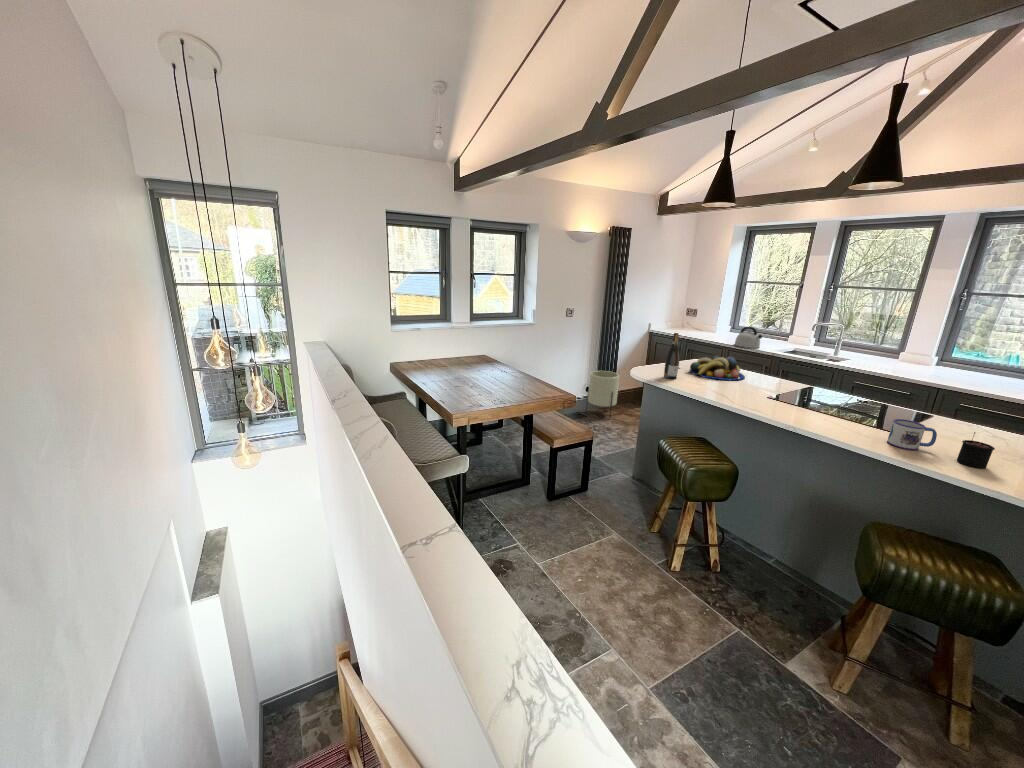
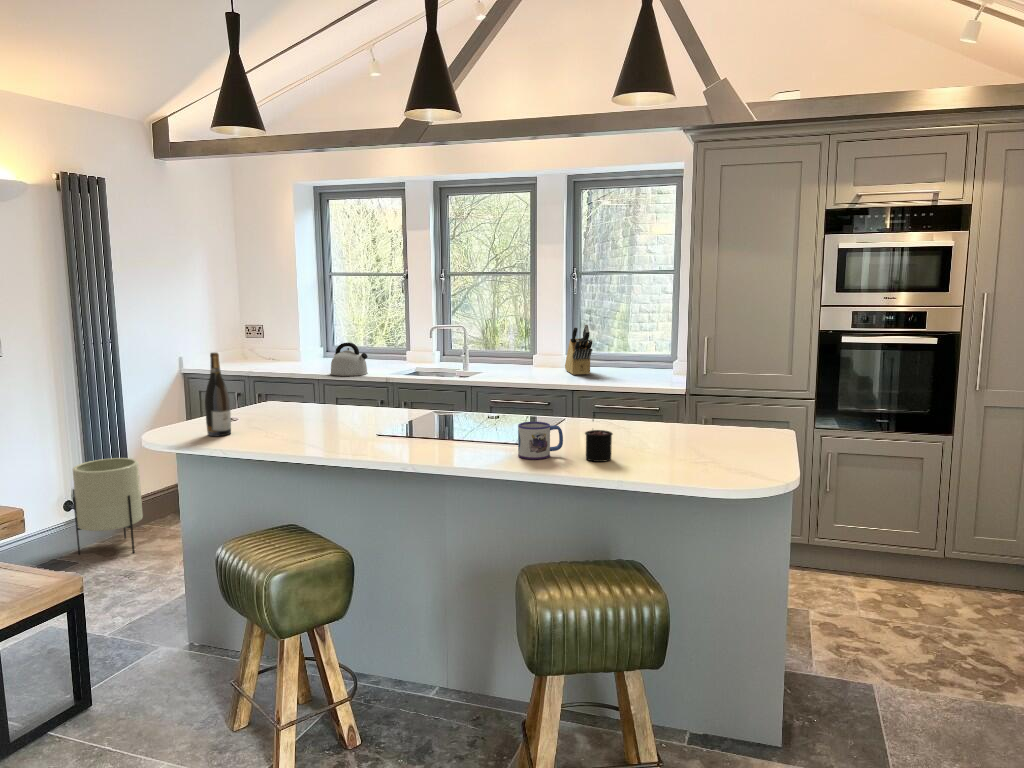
knife block: none [934,337,973,377] -> present [565,324,592,375]
fruit bowl: present [689,356,745,380] -> none [253,384,344,425]

